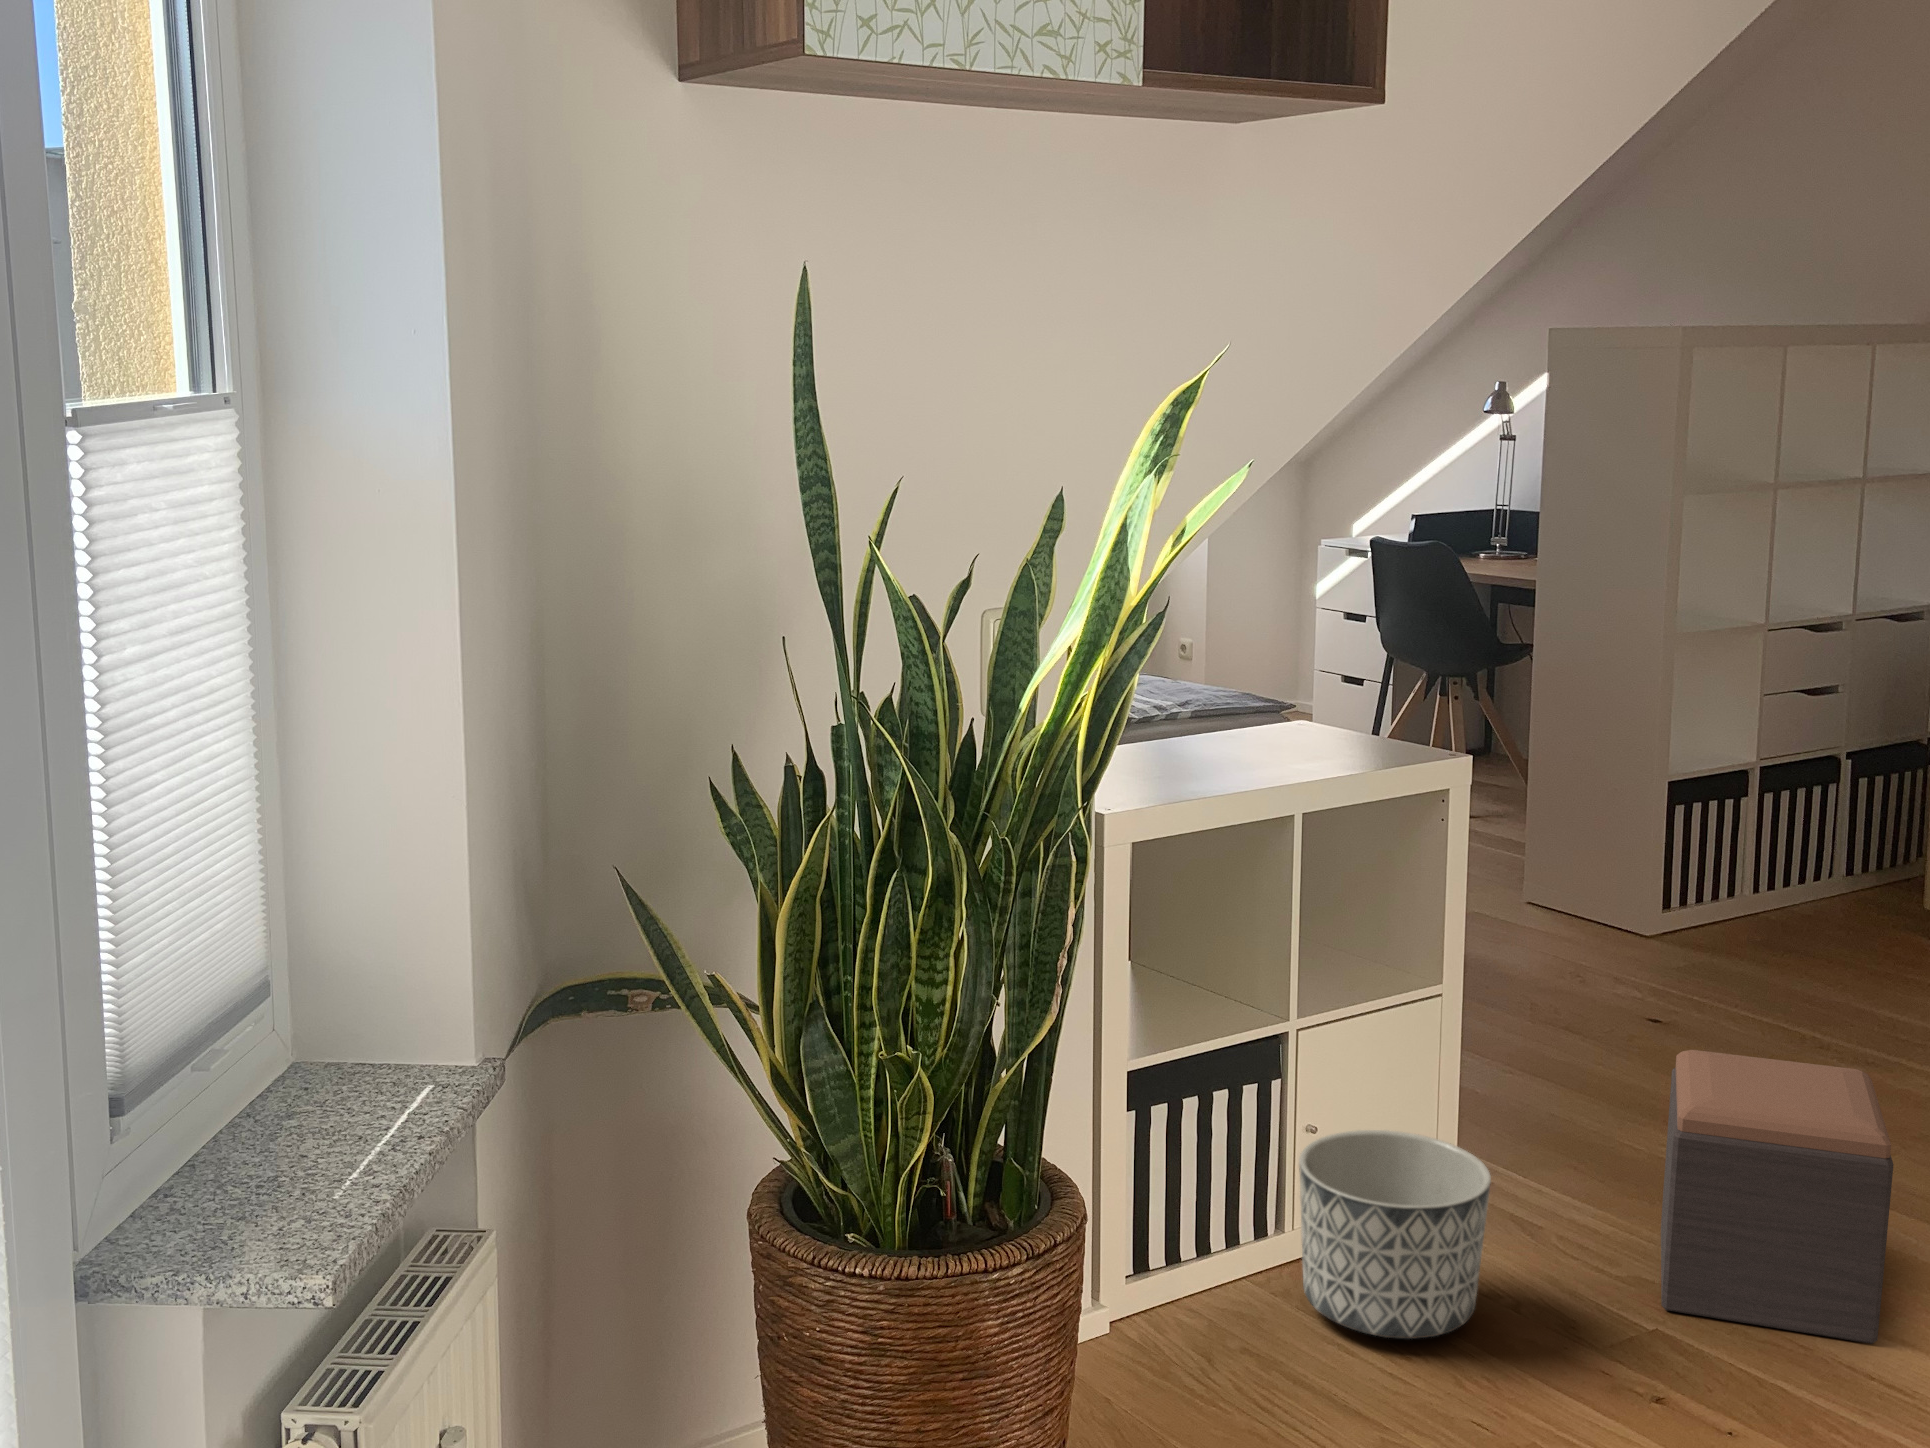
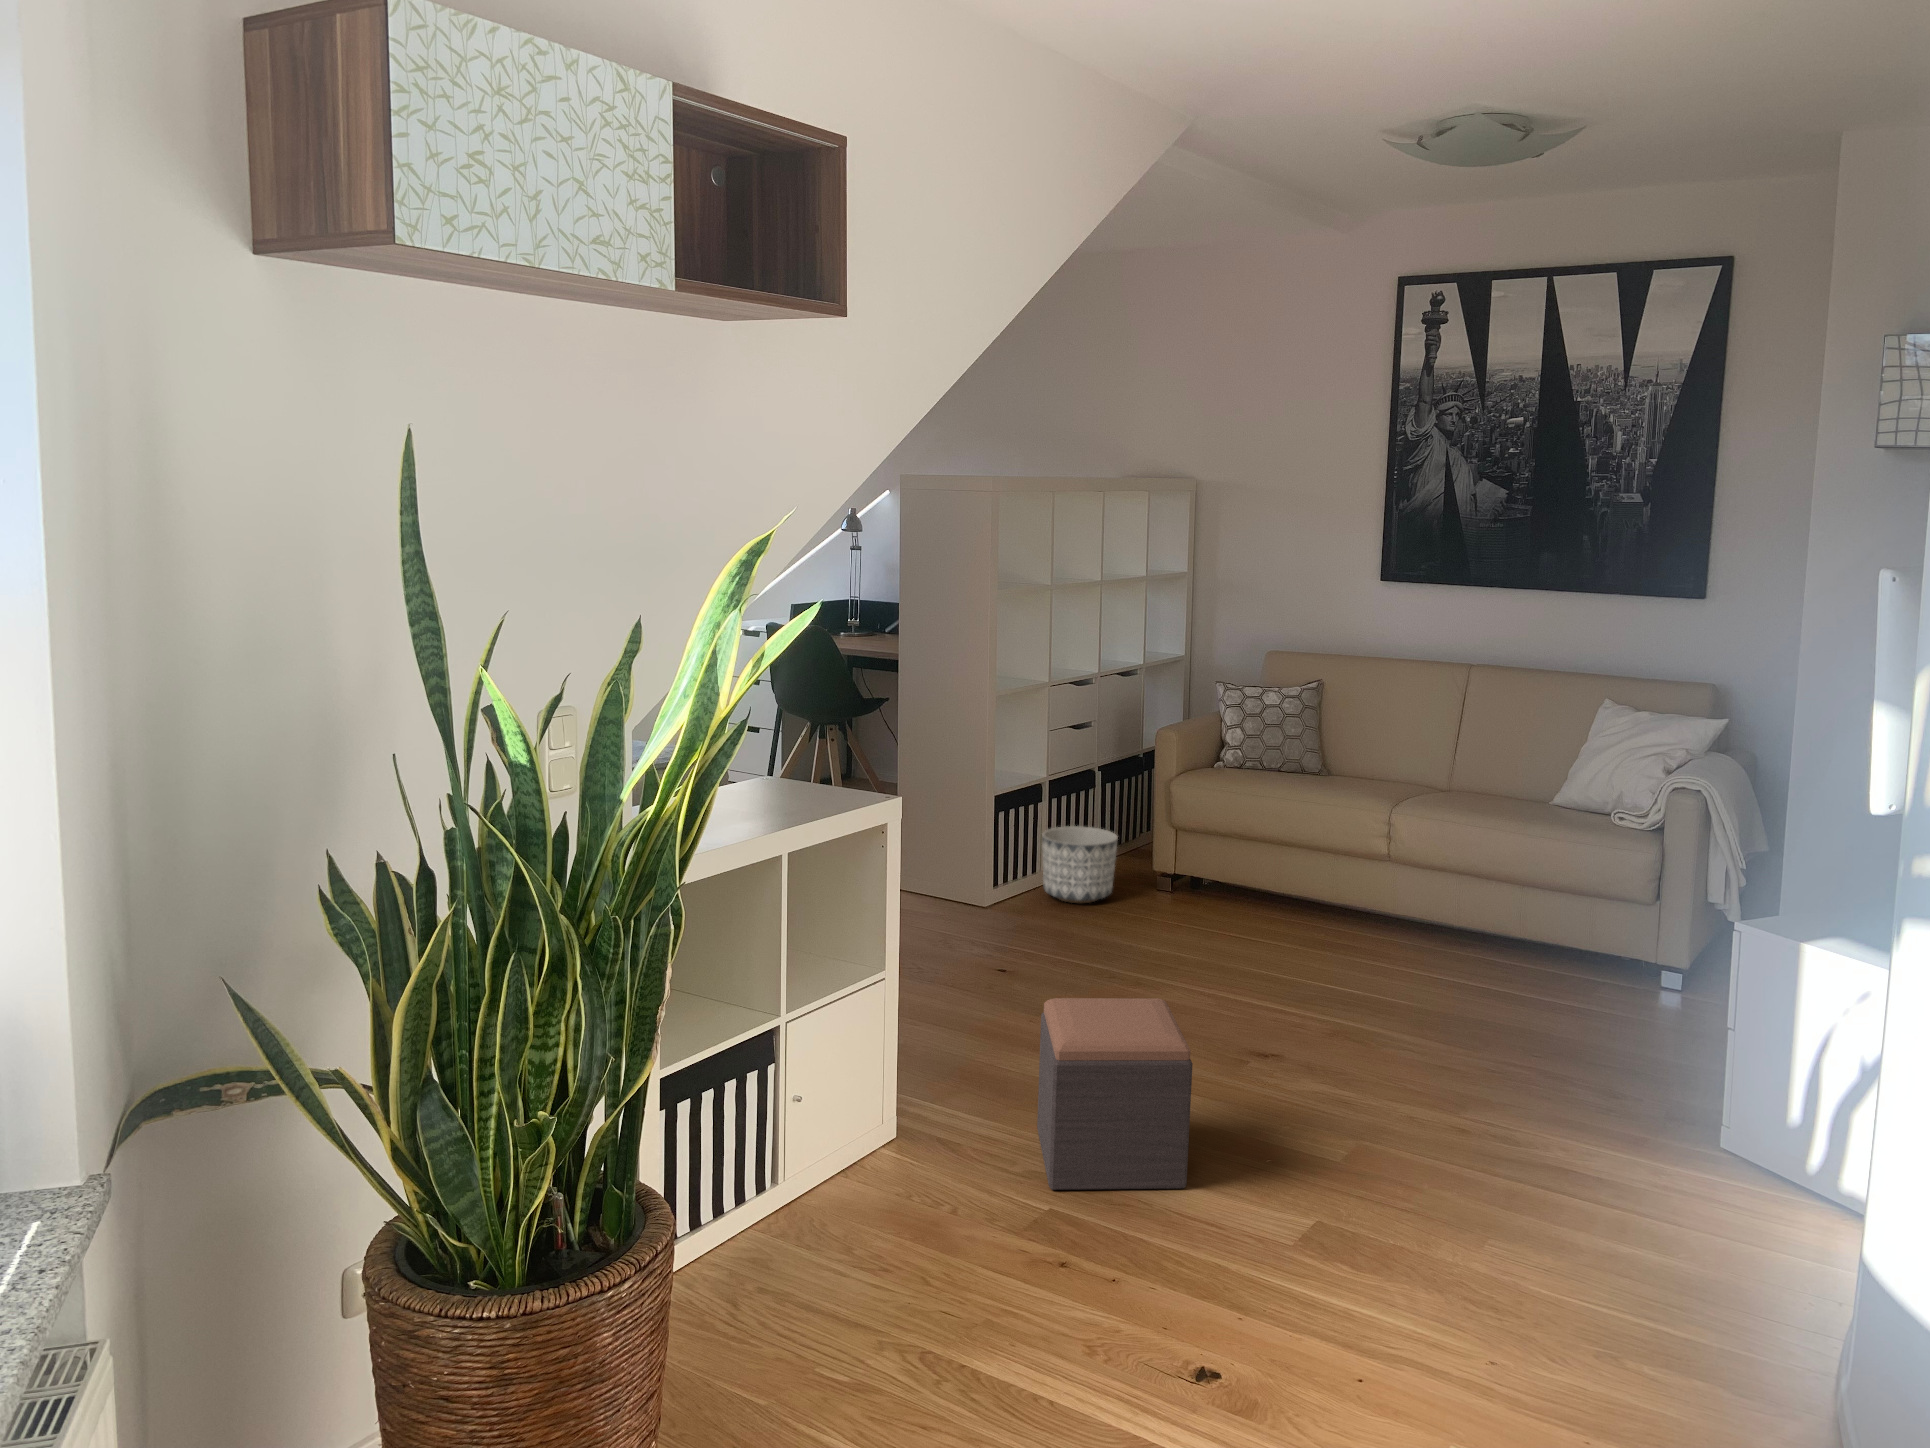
planter: present [1299,1130,1491,1339] -> present [1042,826,1118,903]

